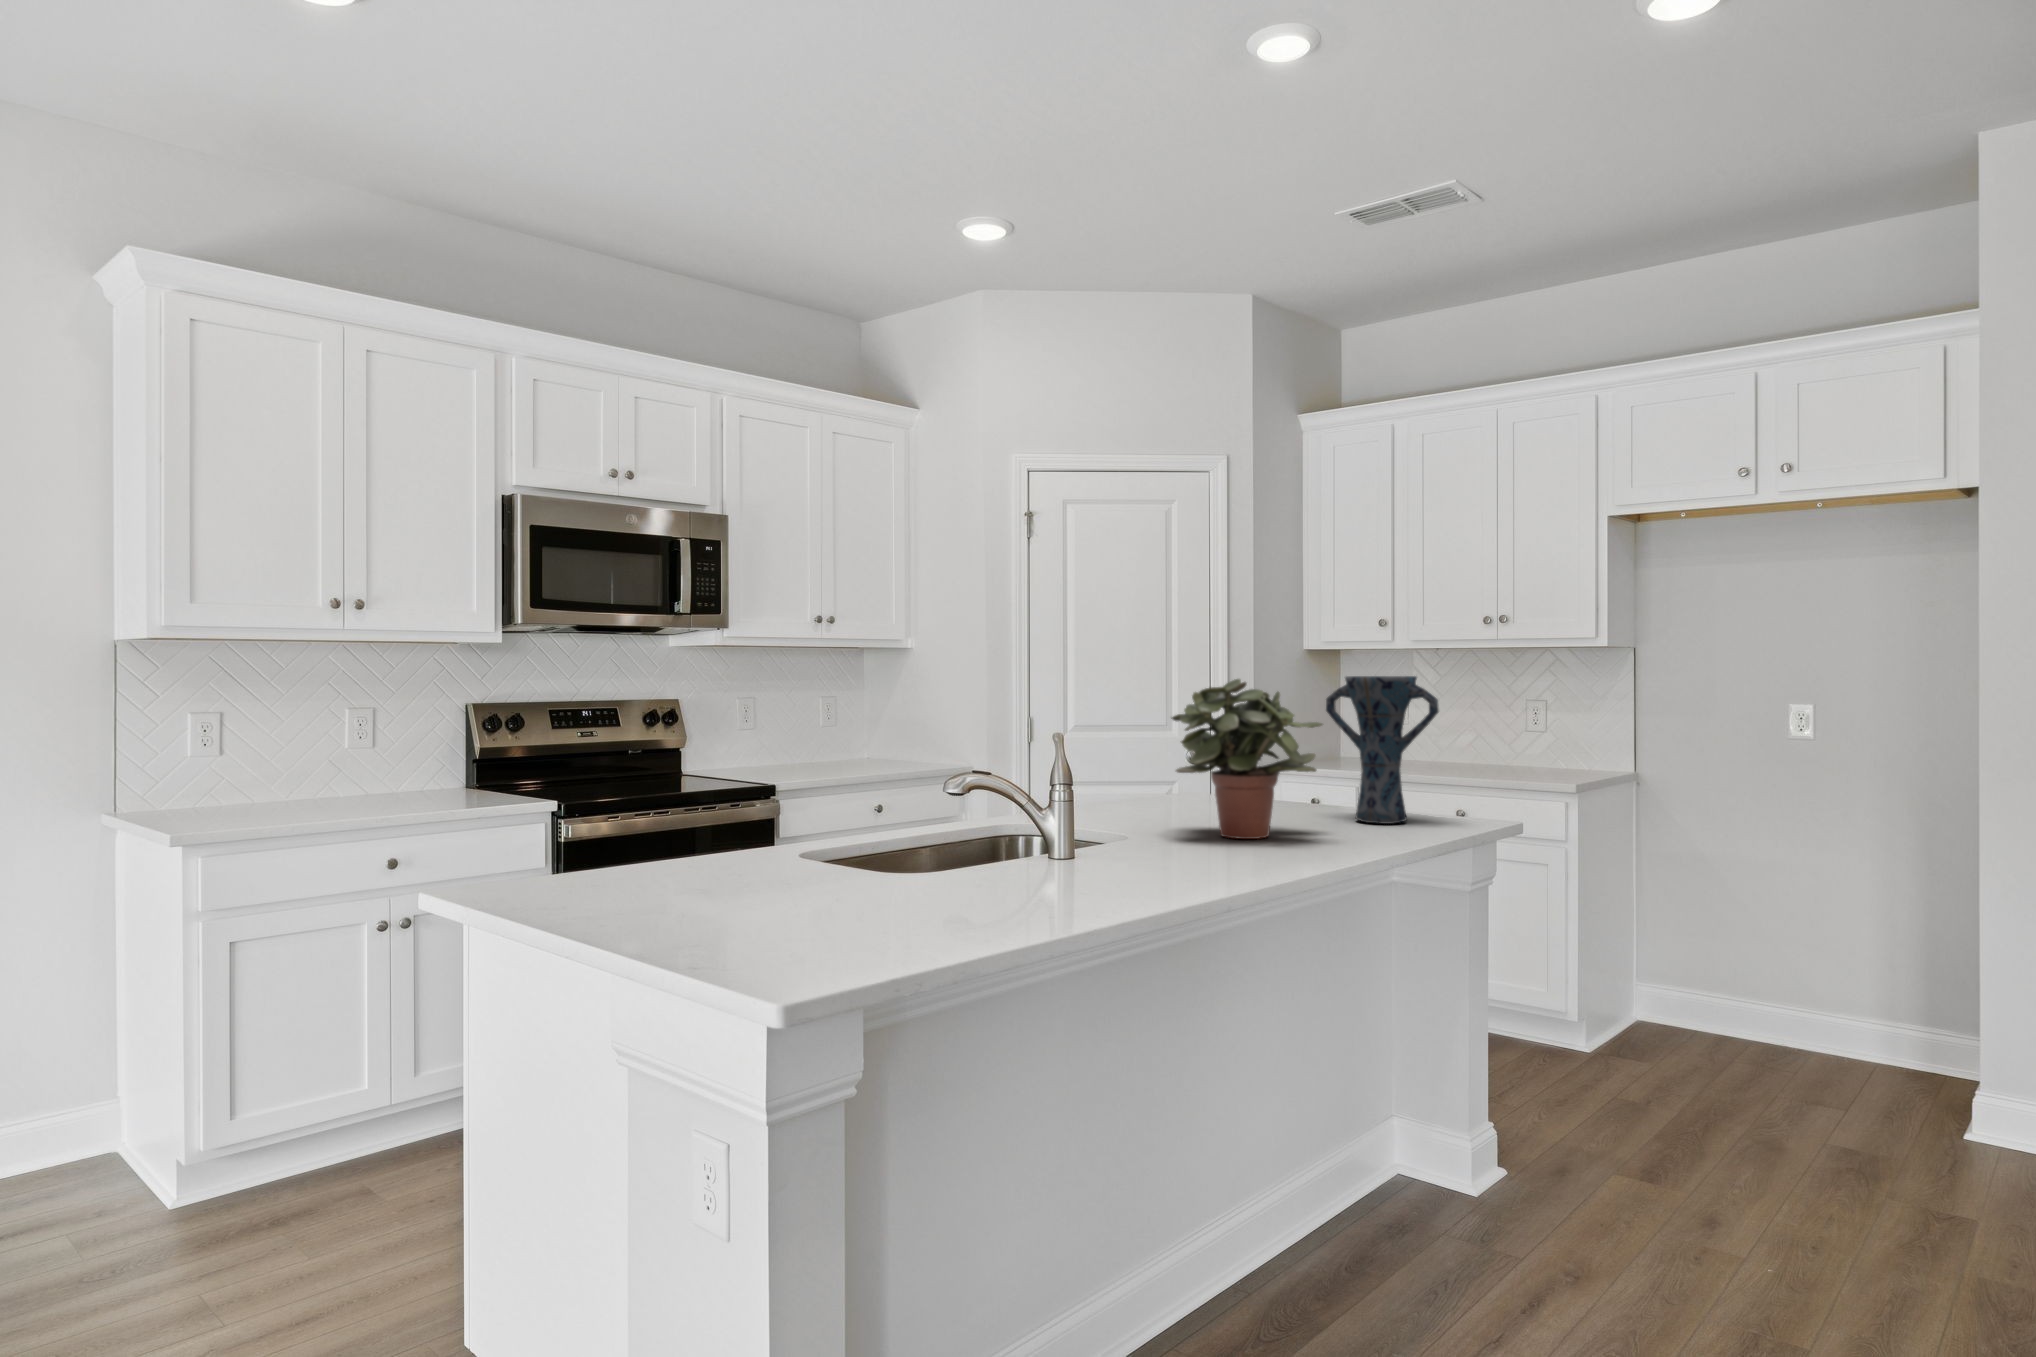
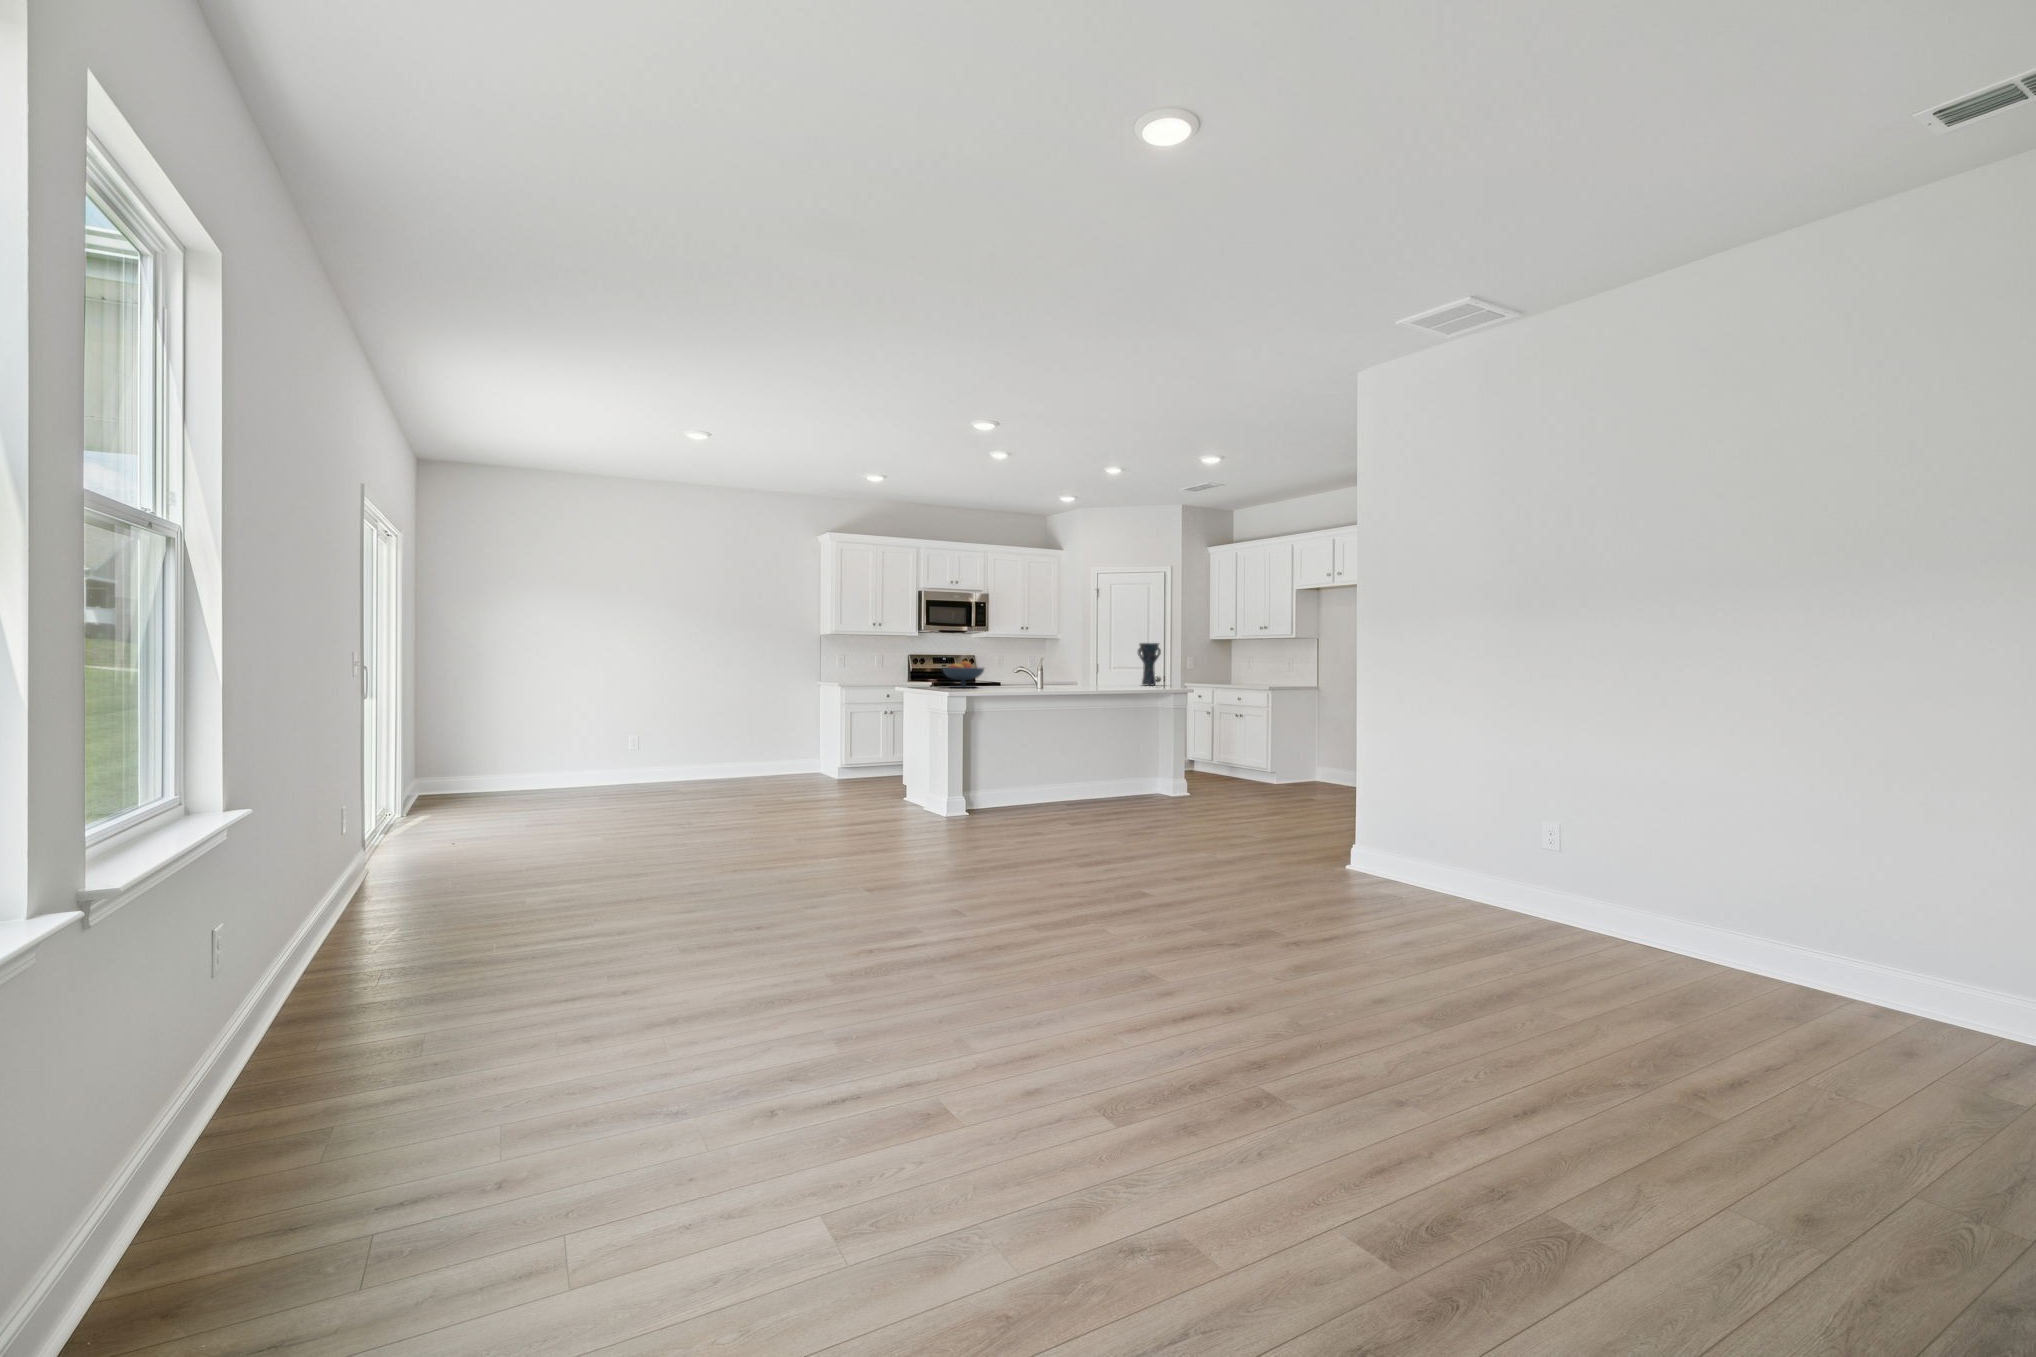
potted plant: present [1171,679,1322,839] -> none [1077,643,1120,686]
fruit bowl: none [701,788,926,949] -> present [943,661,984,688]

